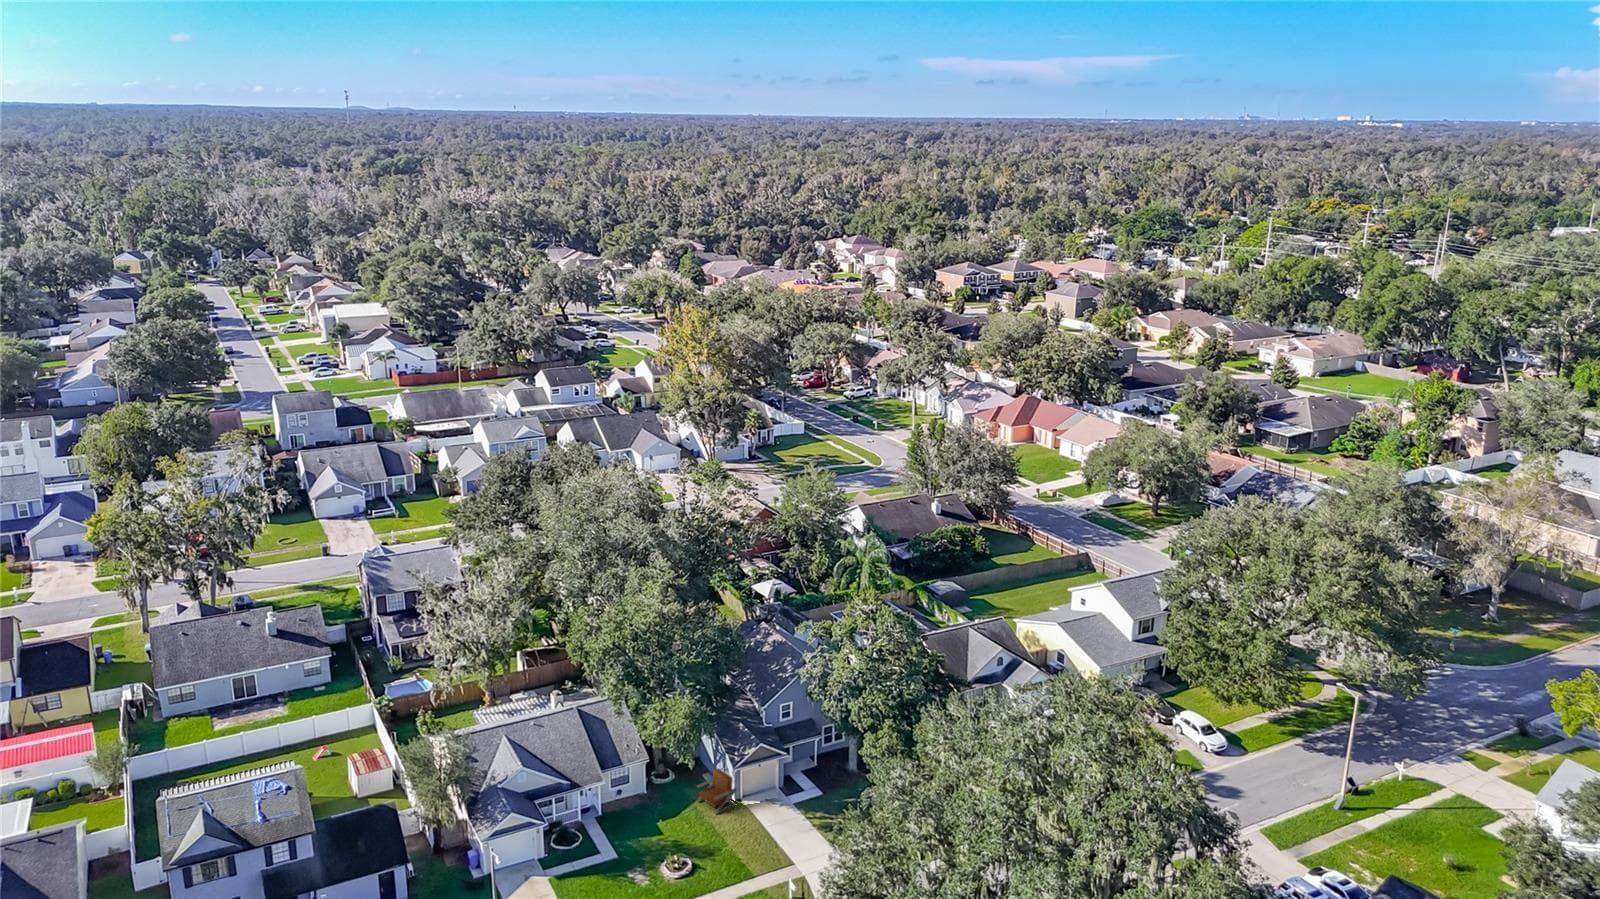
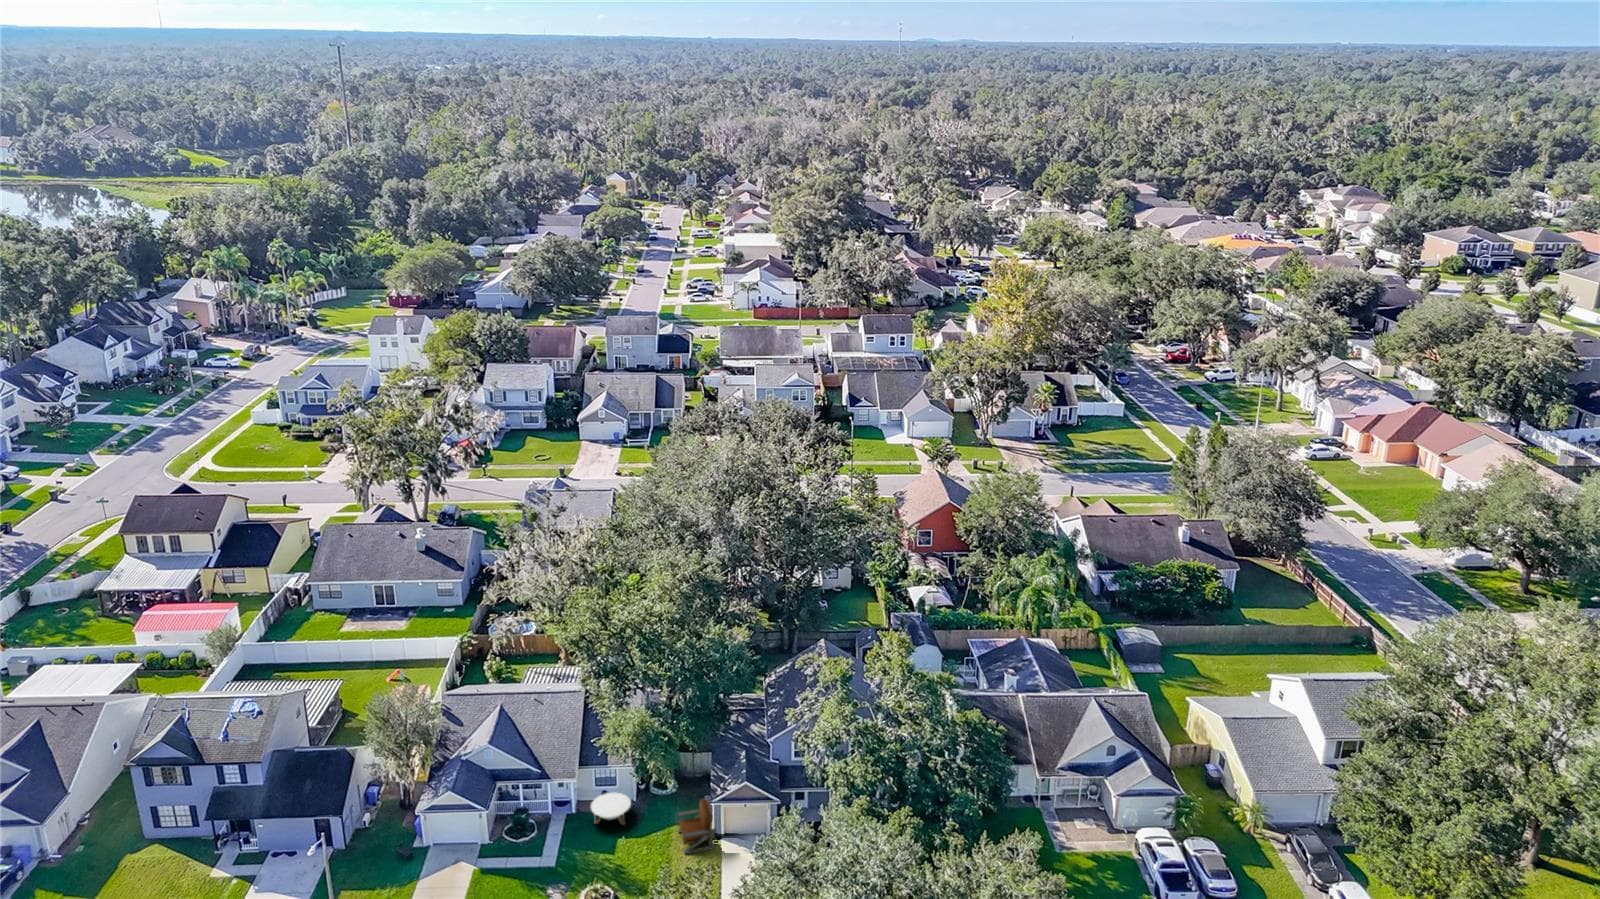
round table: none [616,786,651,815] -> present [591,793,631,825]

